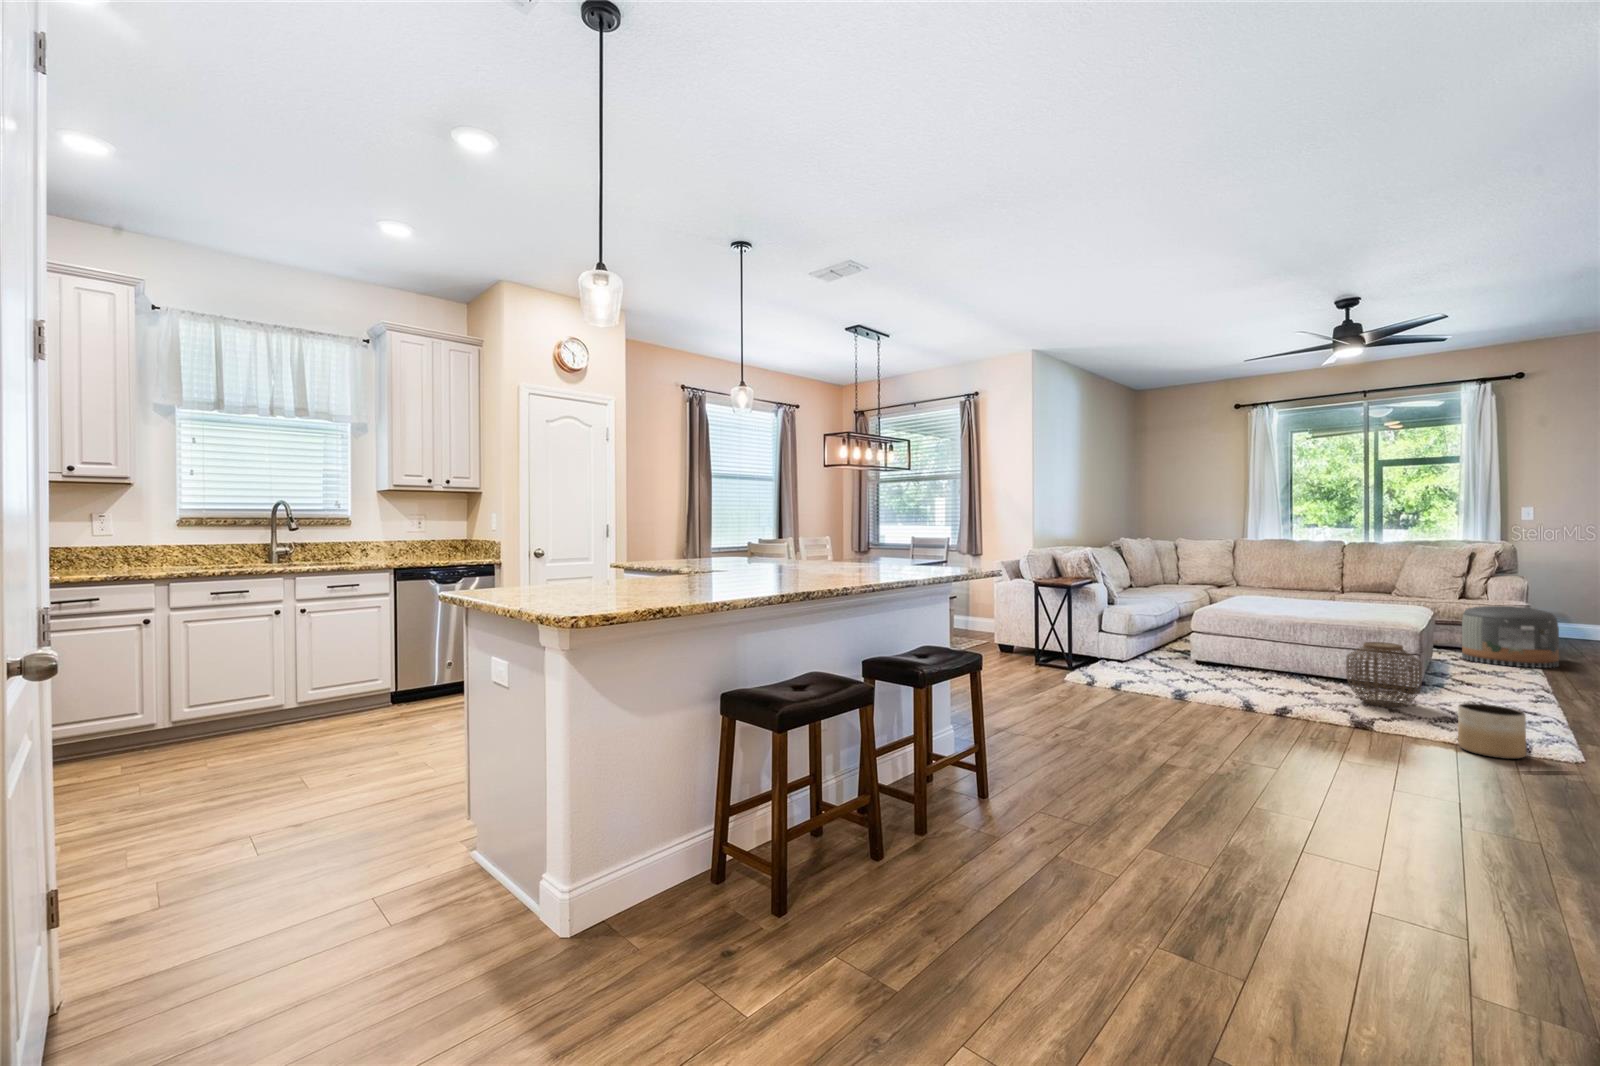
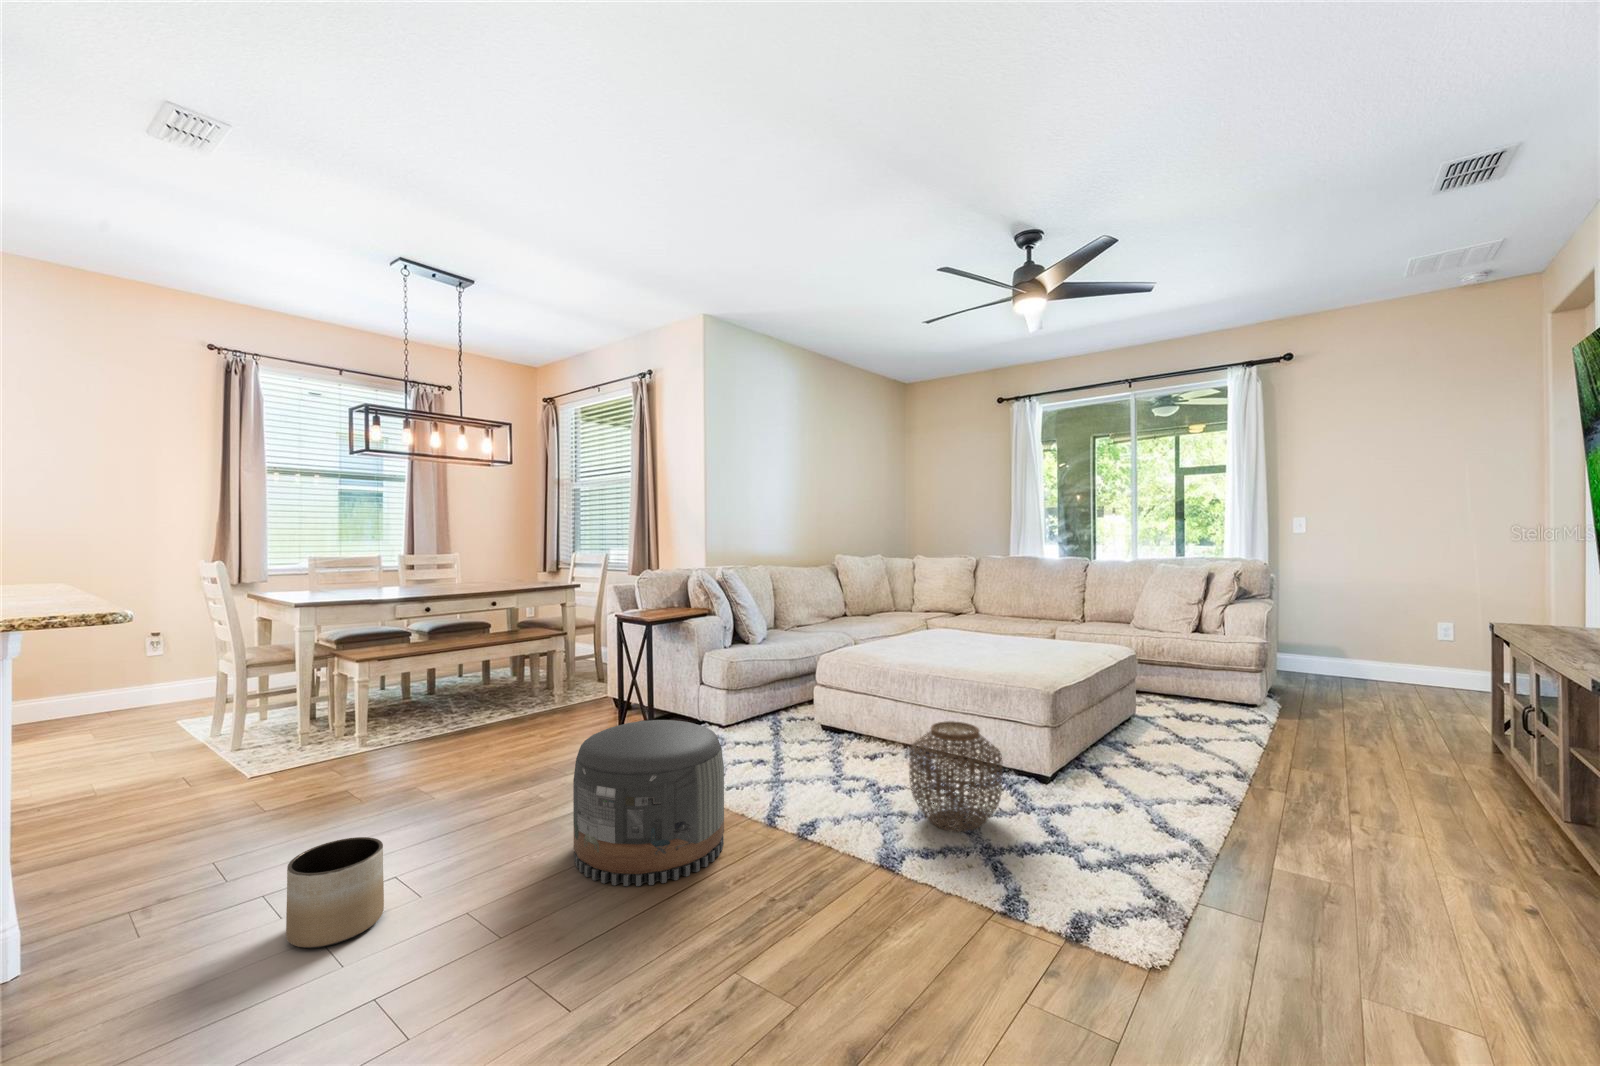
pouf: present [1462,606,1559,668] -> present [573,720,724,886]
planter: present [1458,703,1527,759] -> present [286,837,384,948]

